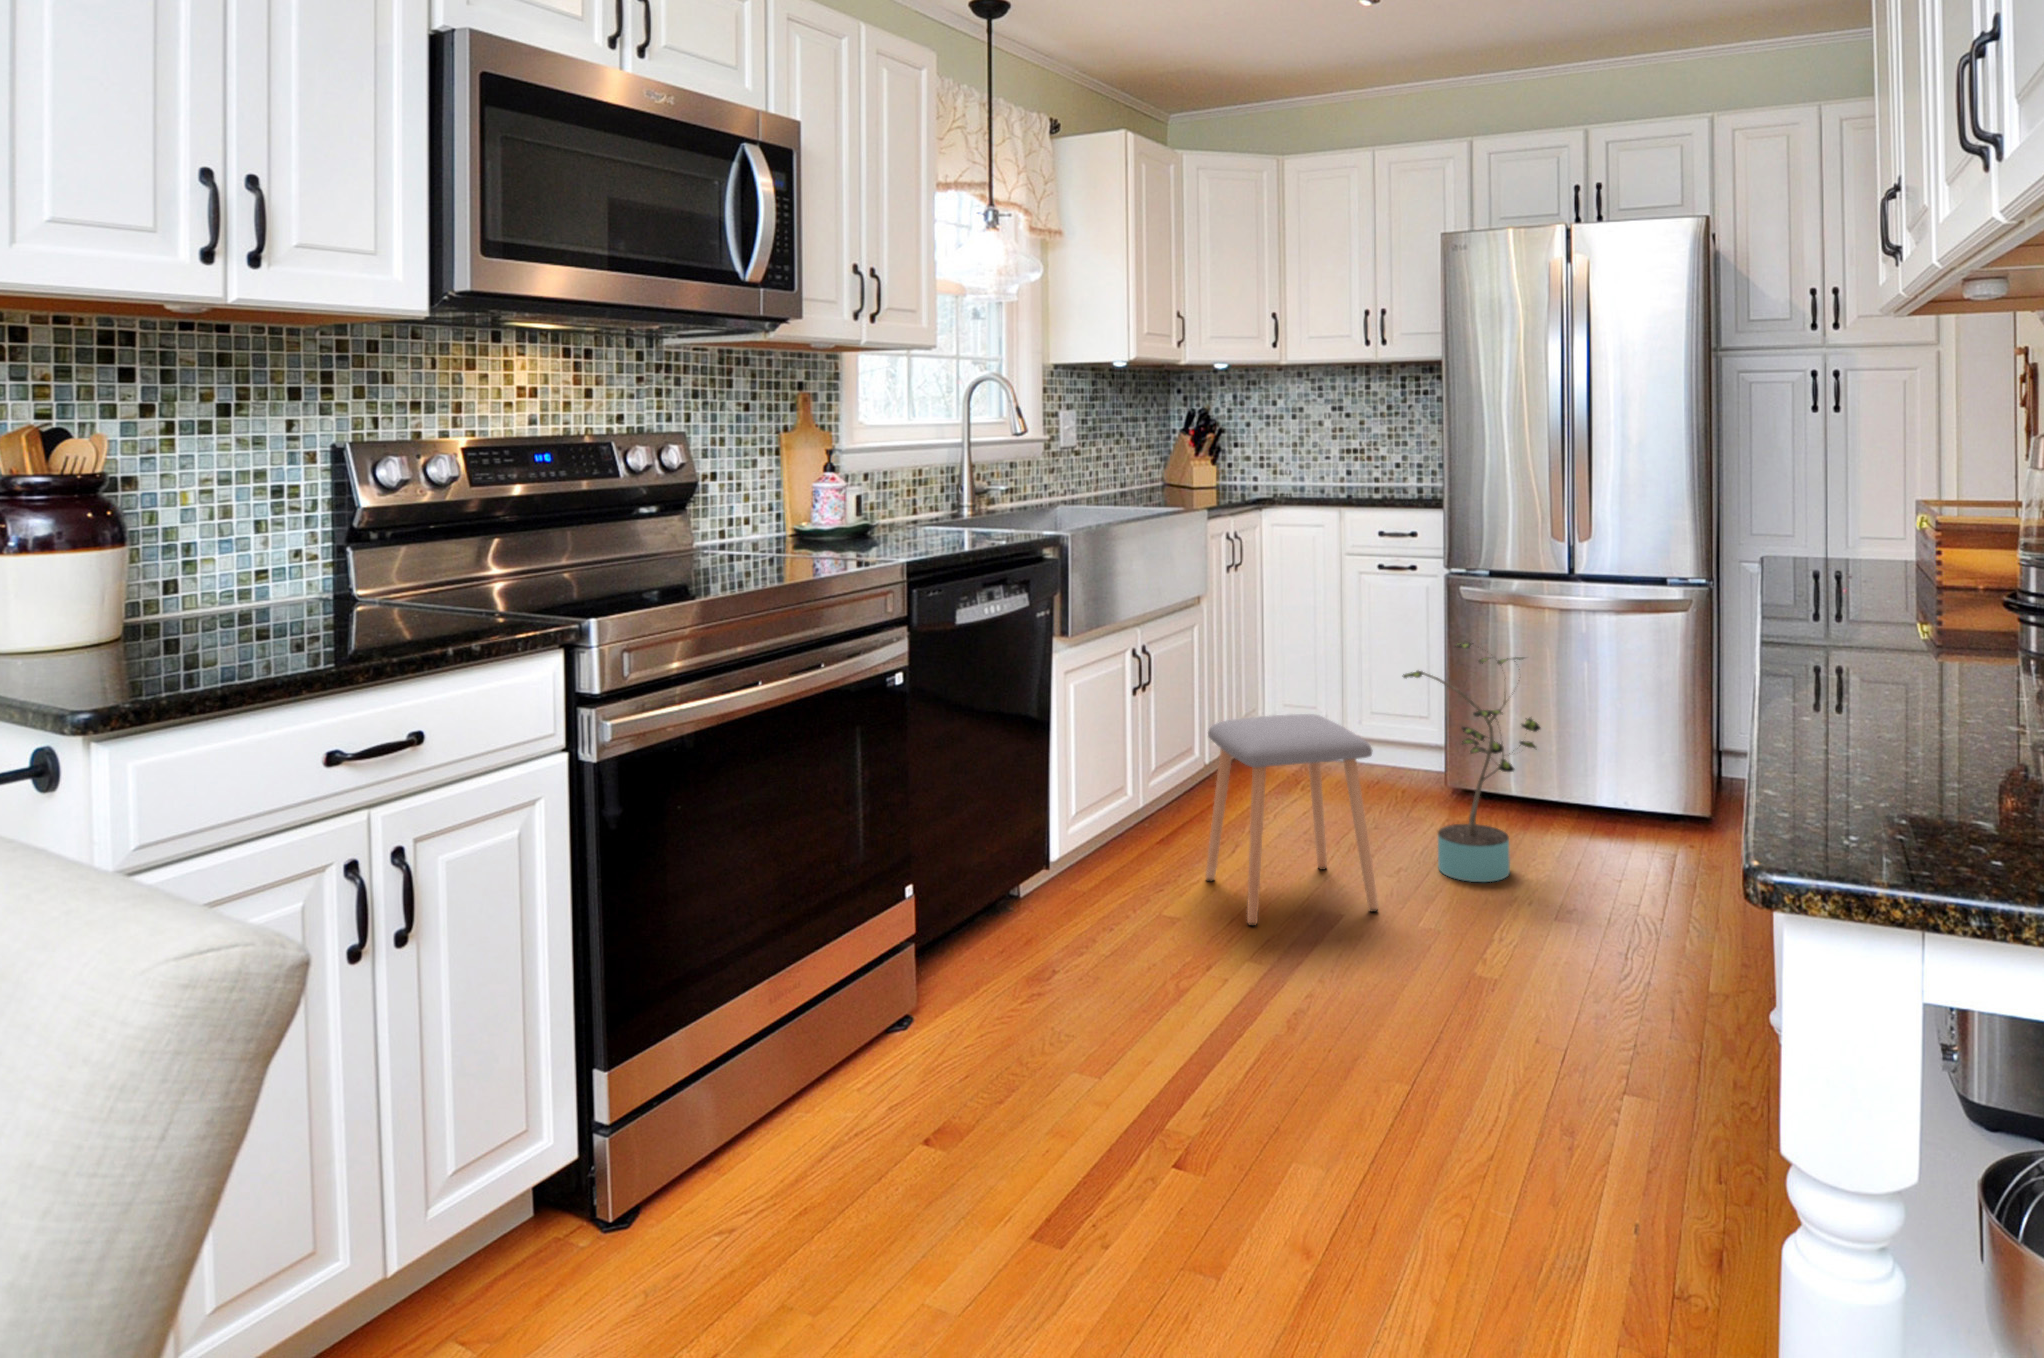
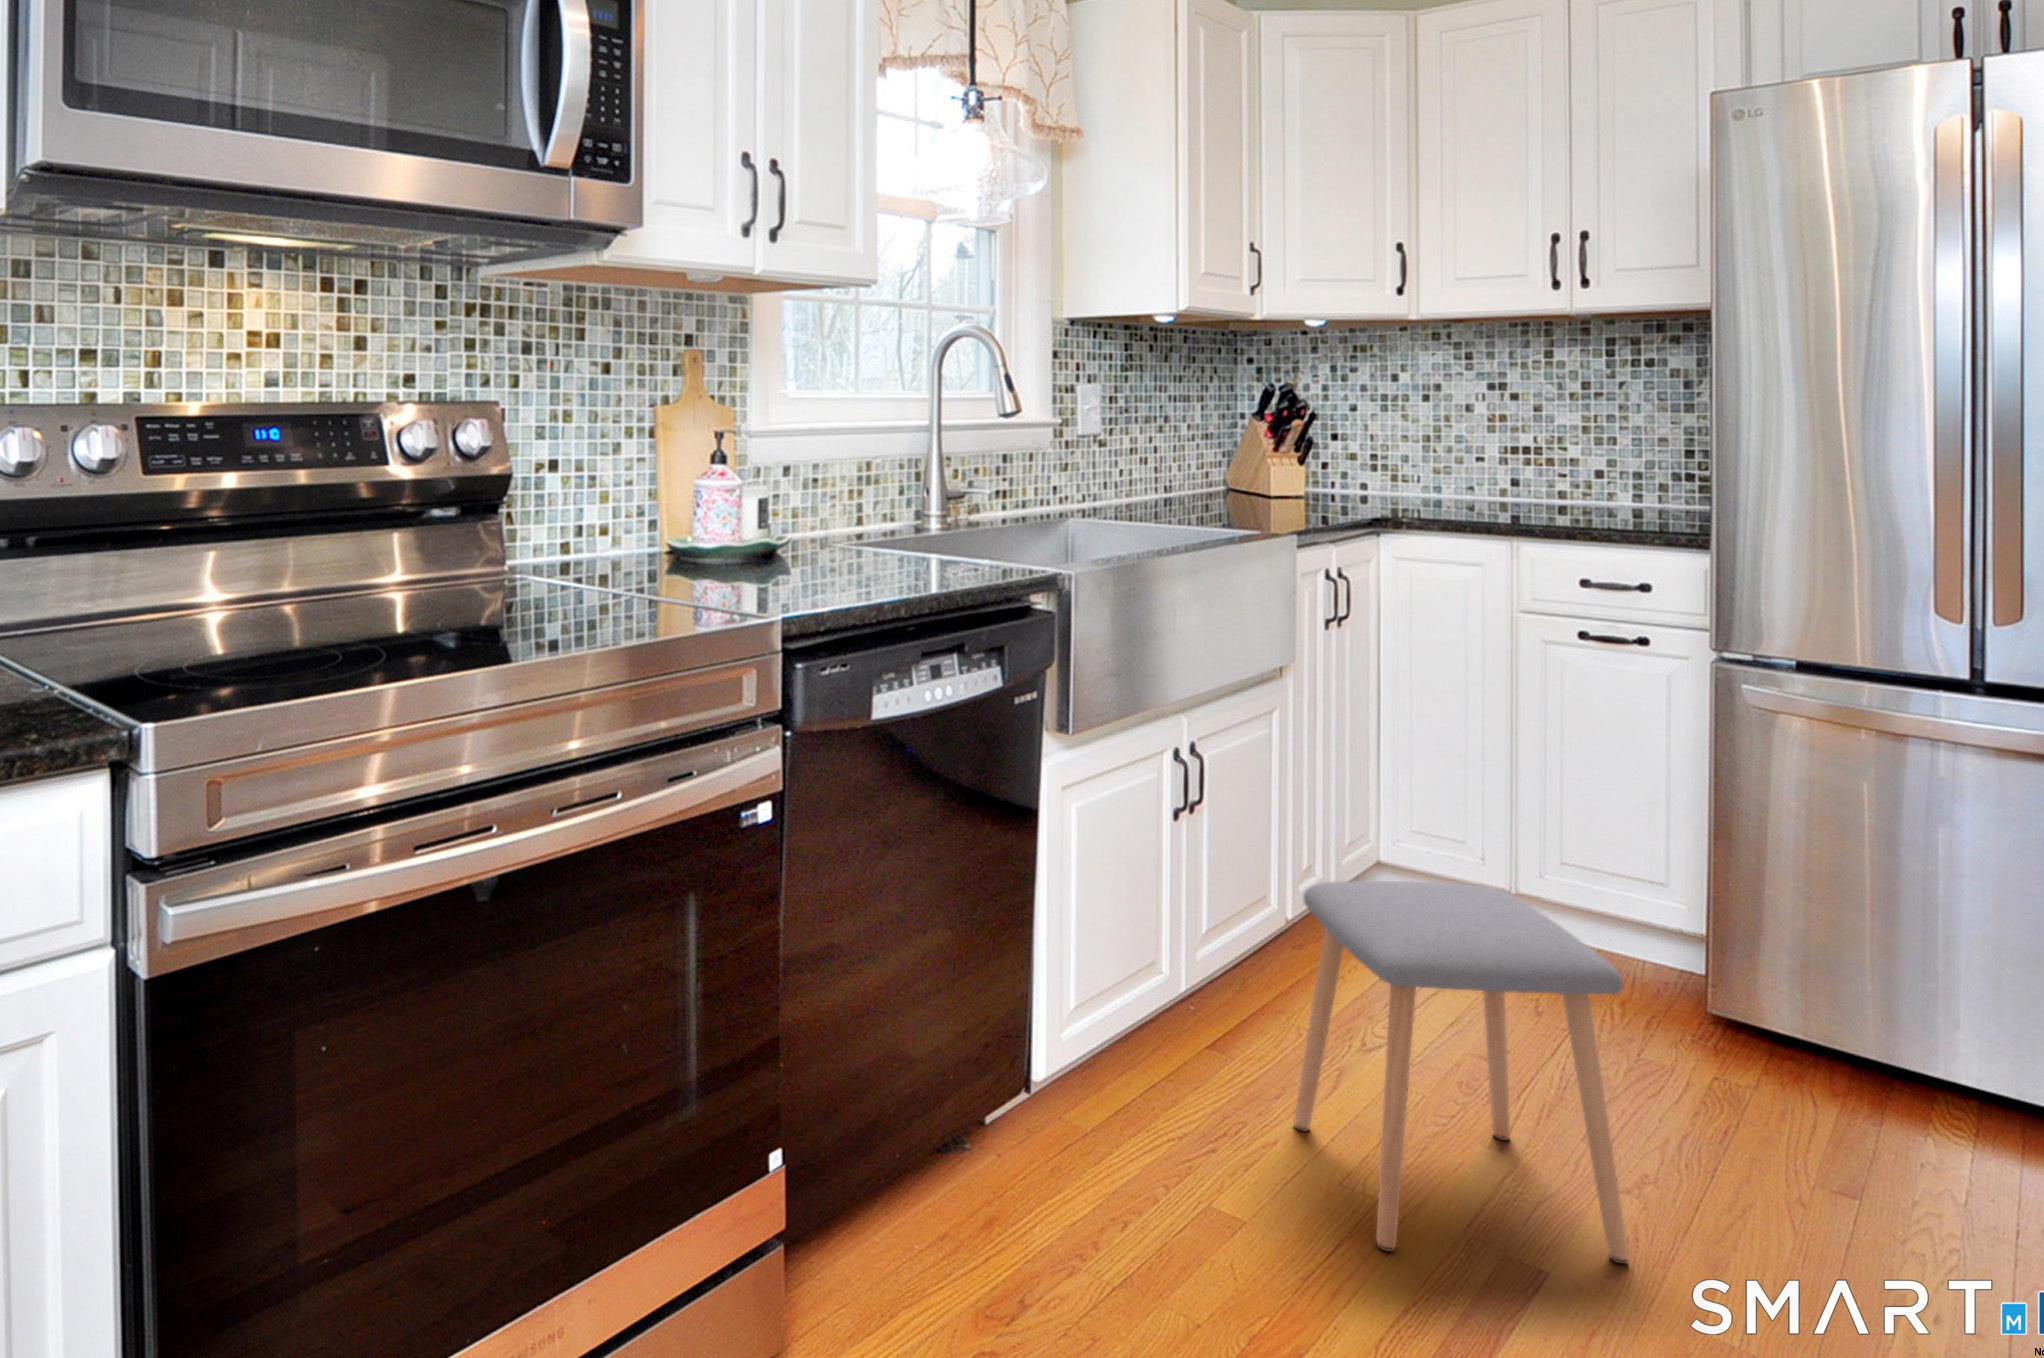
potted plant: present [1403,642,1540,882] -> none [1666,791,1974,1232]

